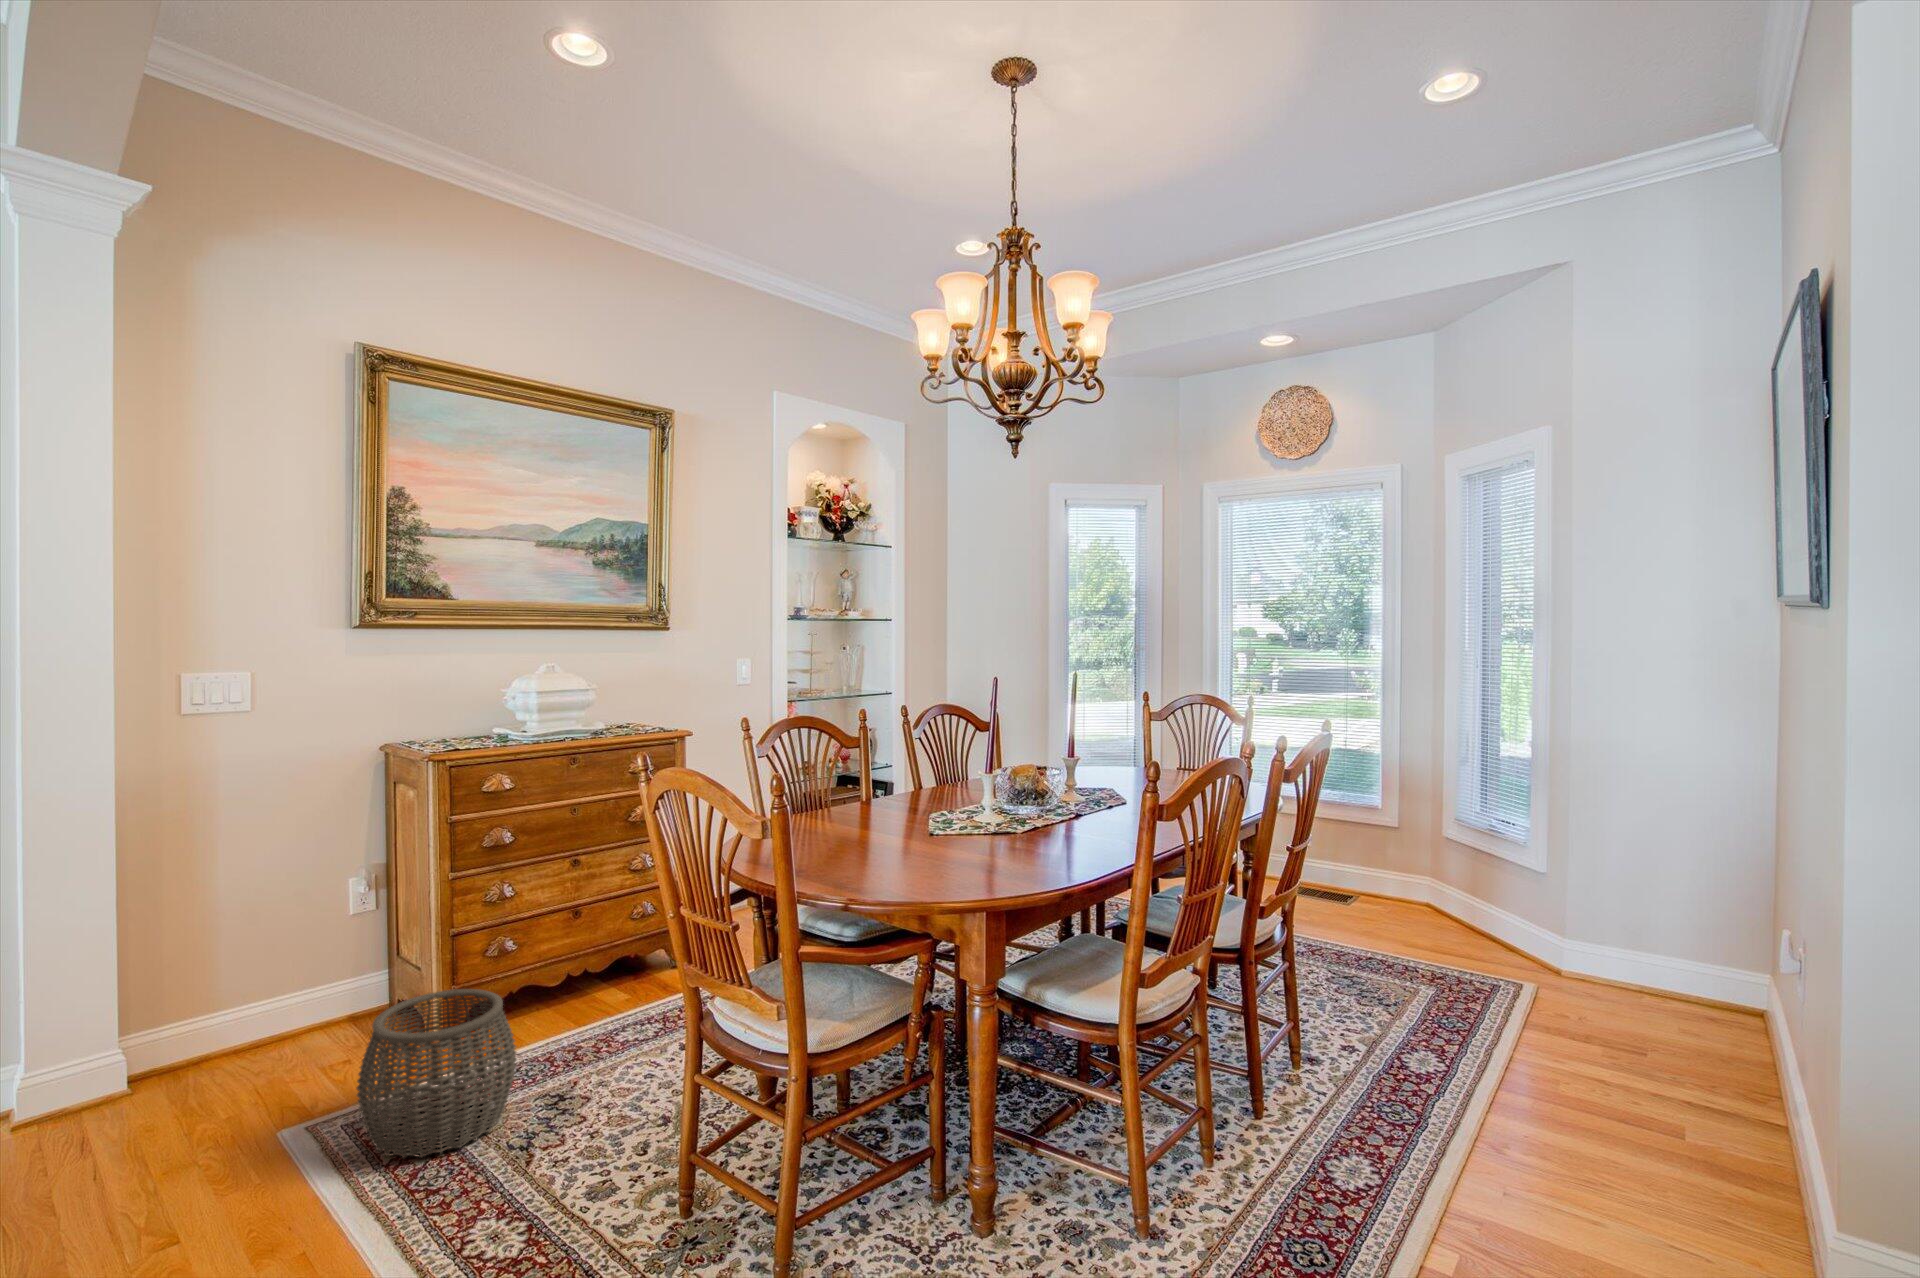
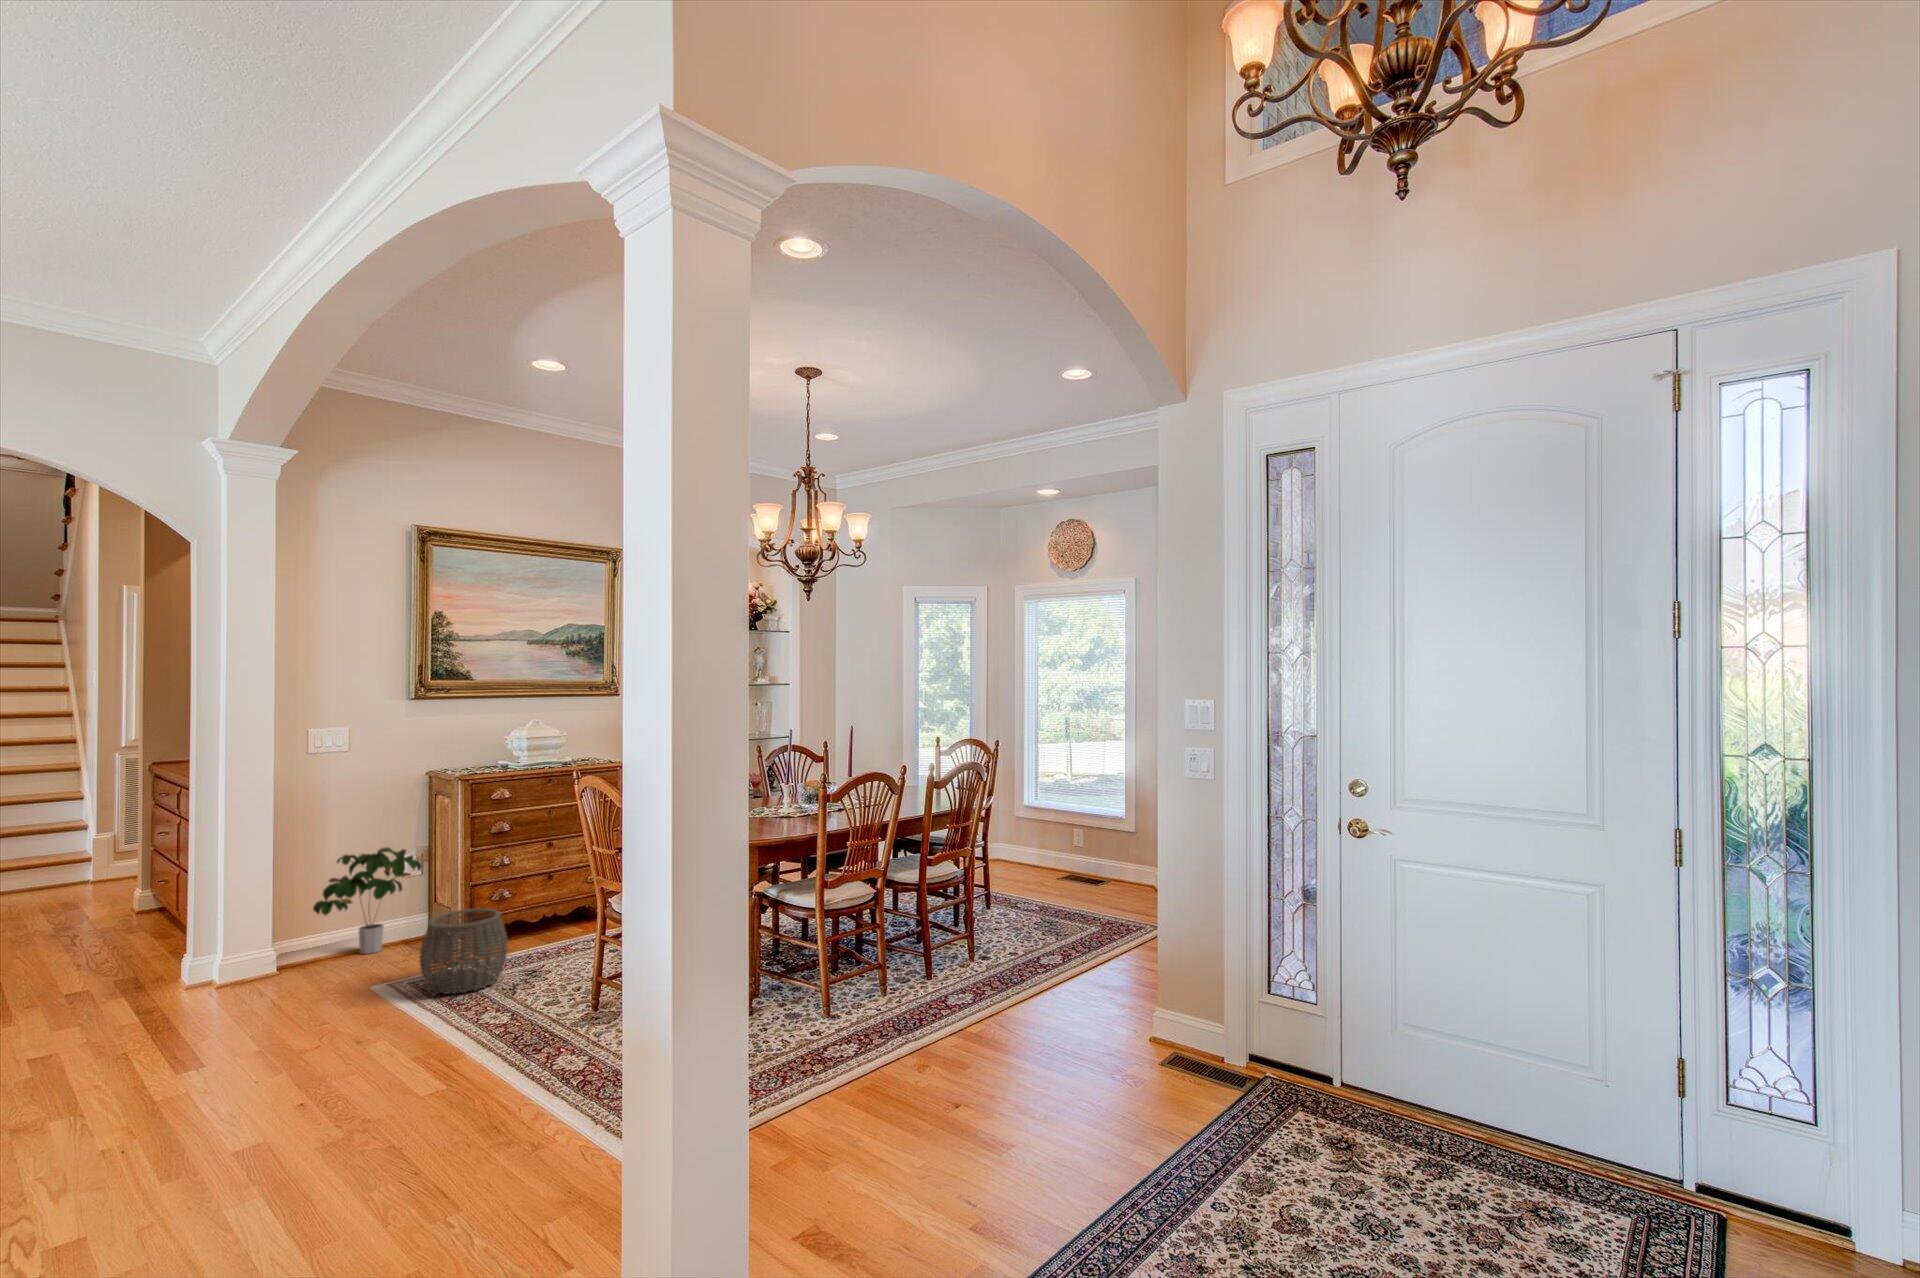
potted plant: none [184,869,373,1047] -> present [313,847,422,954]

